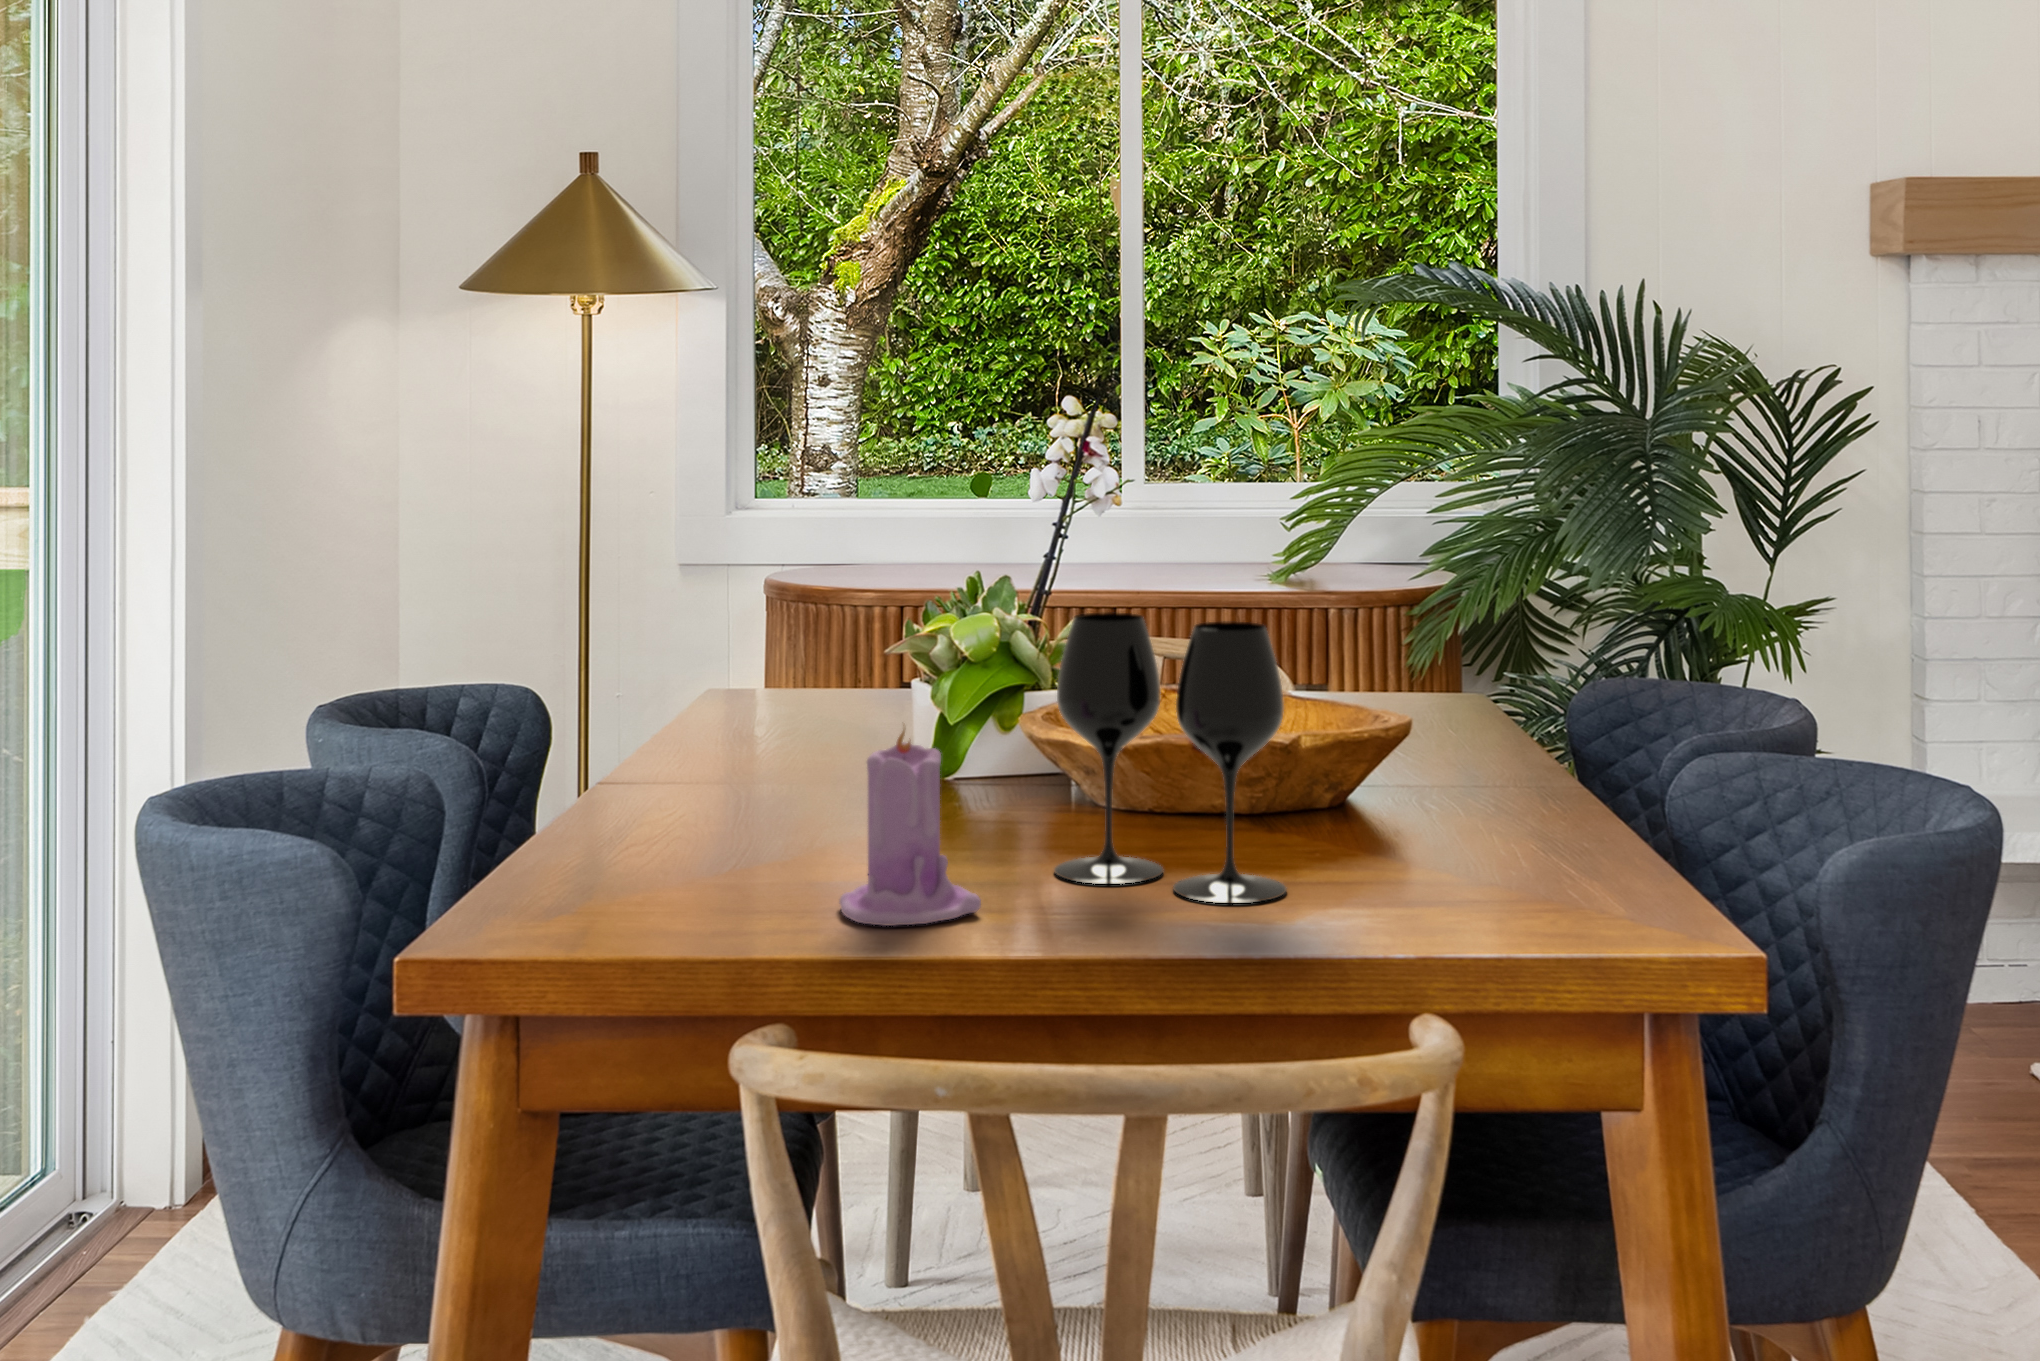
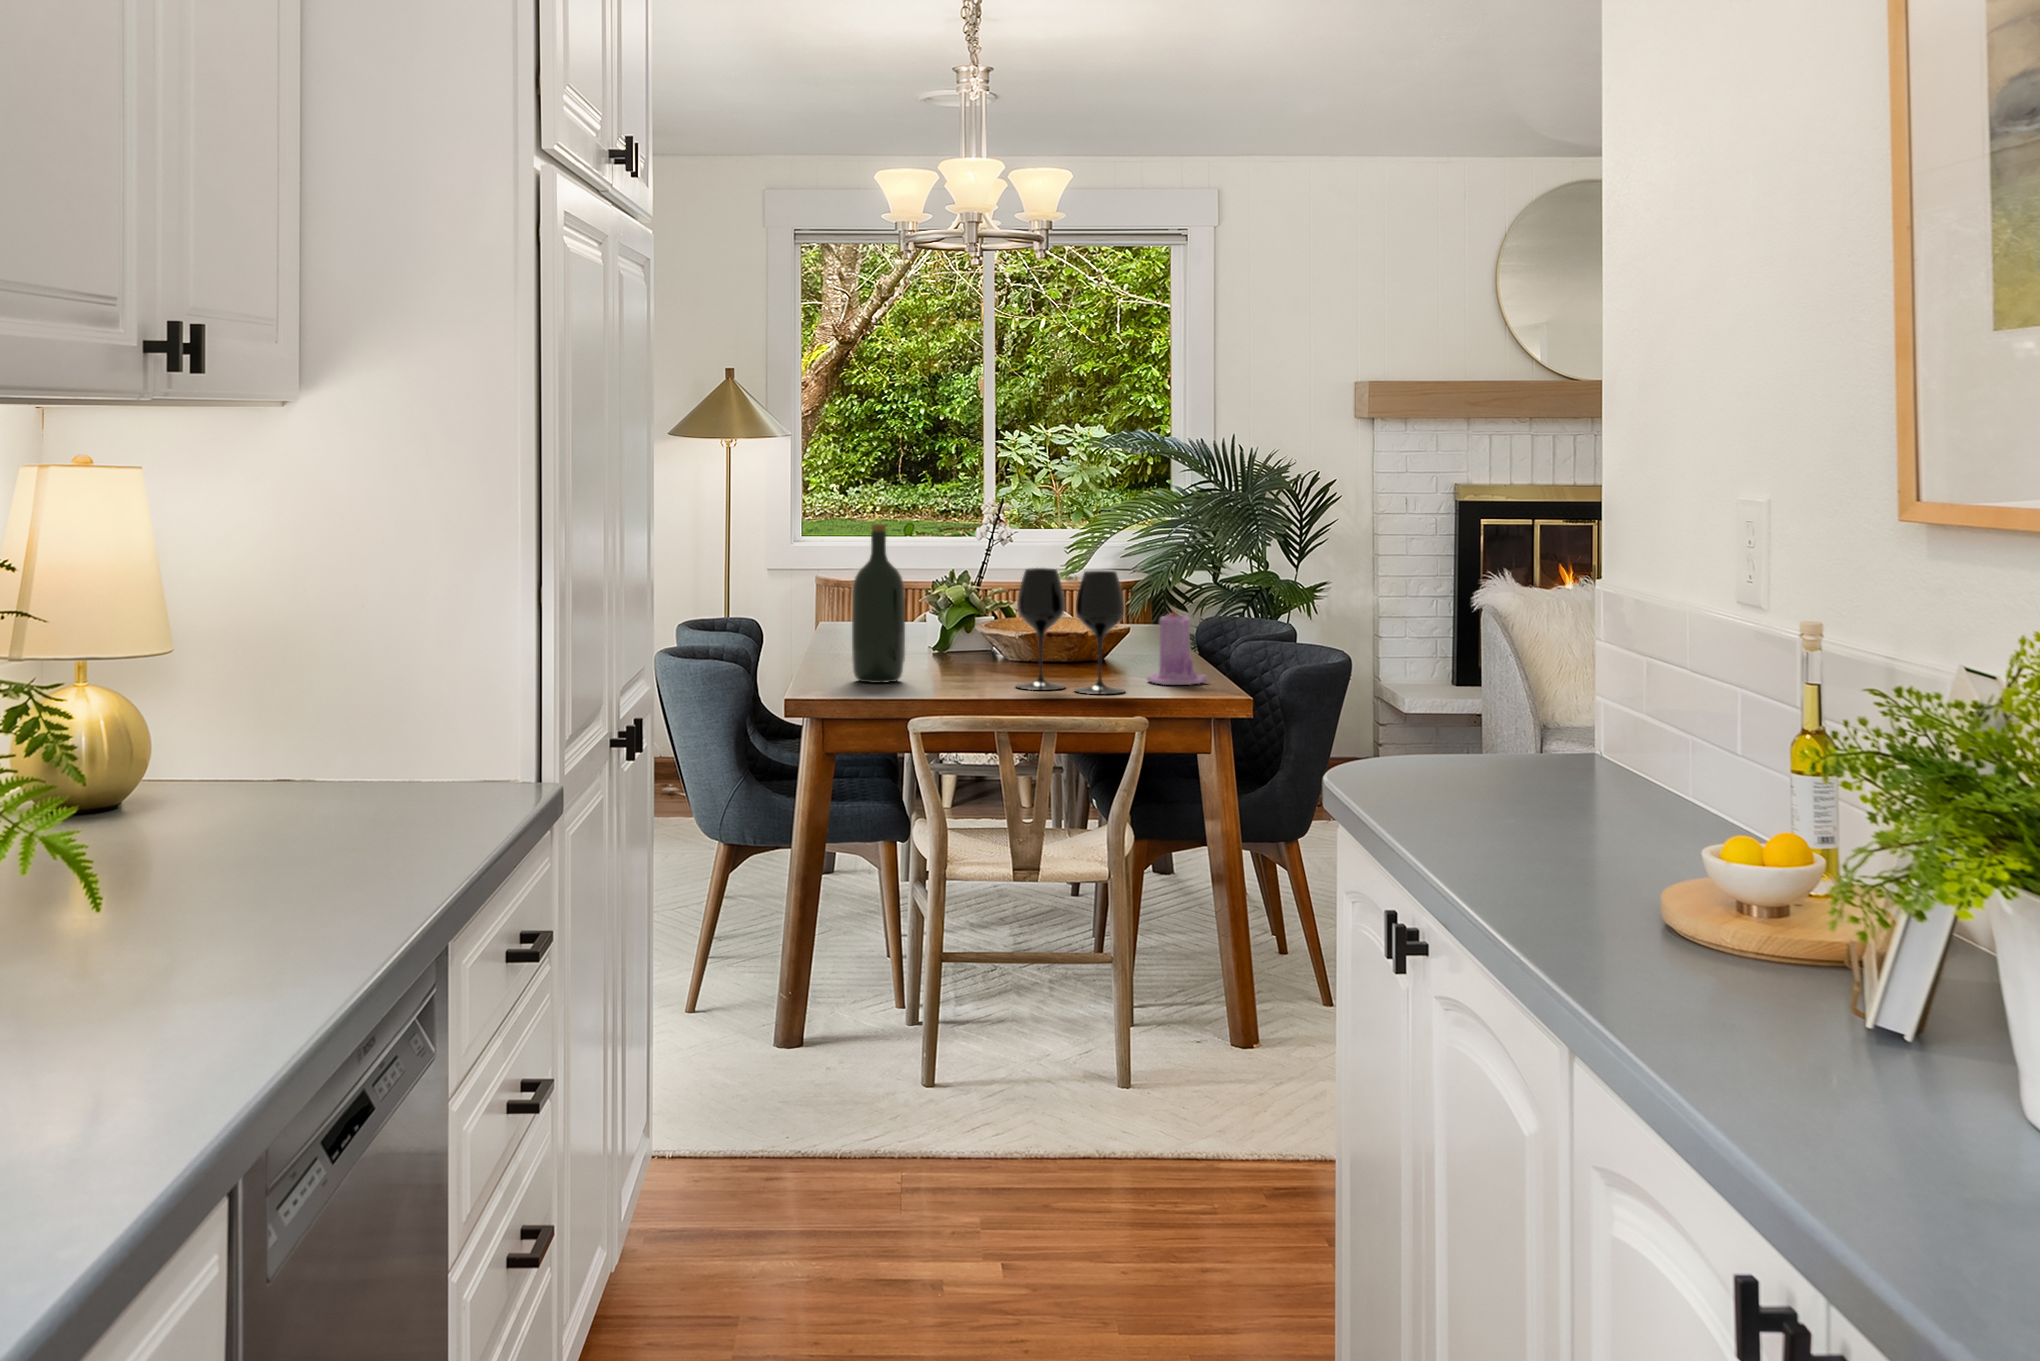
wine bottle: none [724,514,838,852] -> present [852,524,905,683]
candle: present [839,729,981,926] -> present [1147,610,1208,685]

